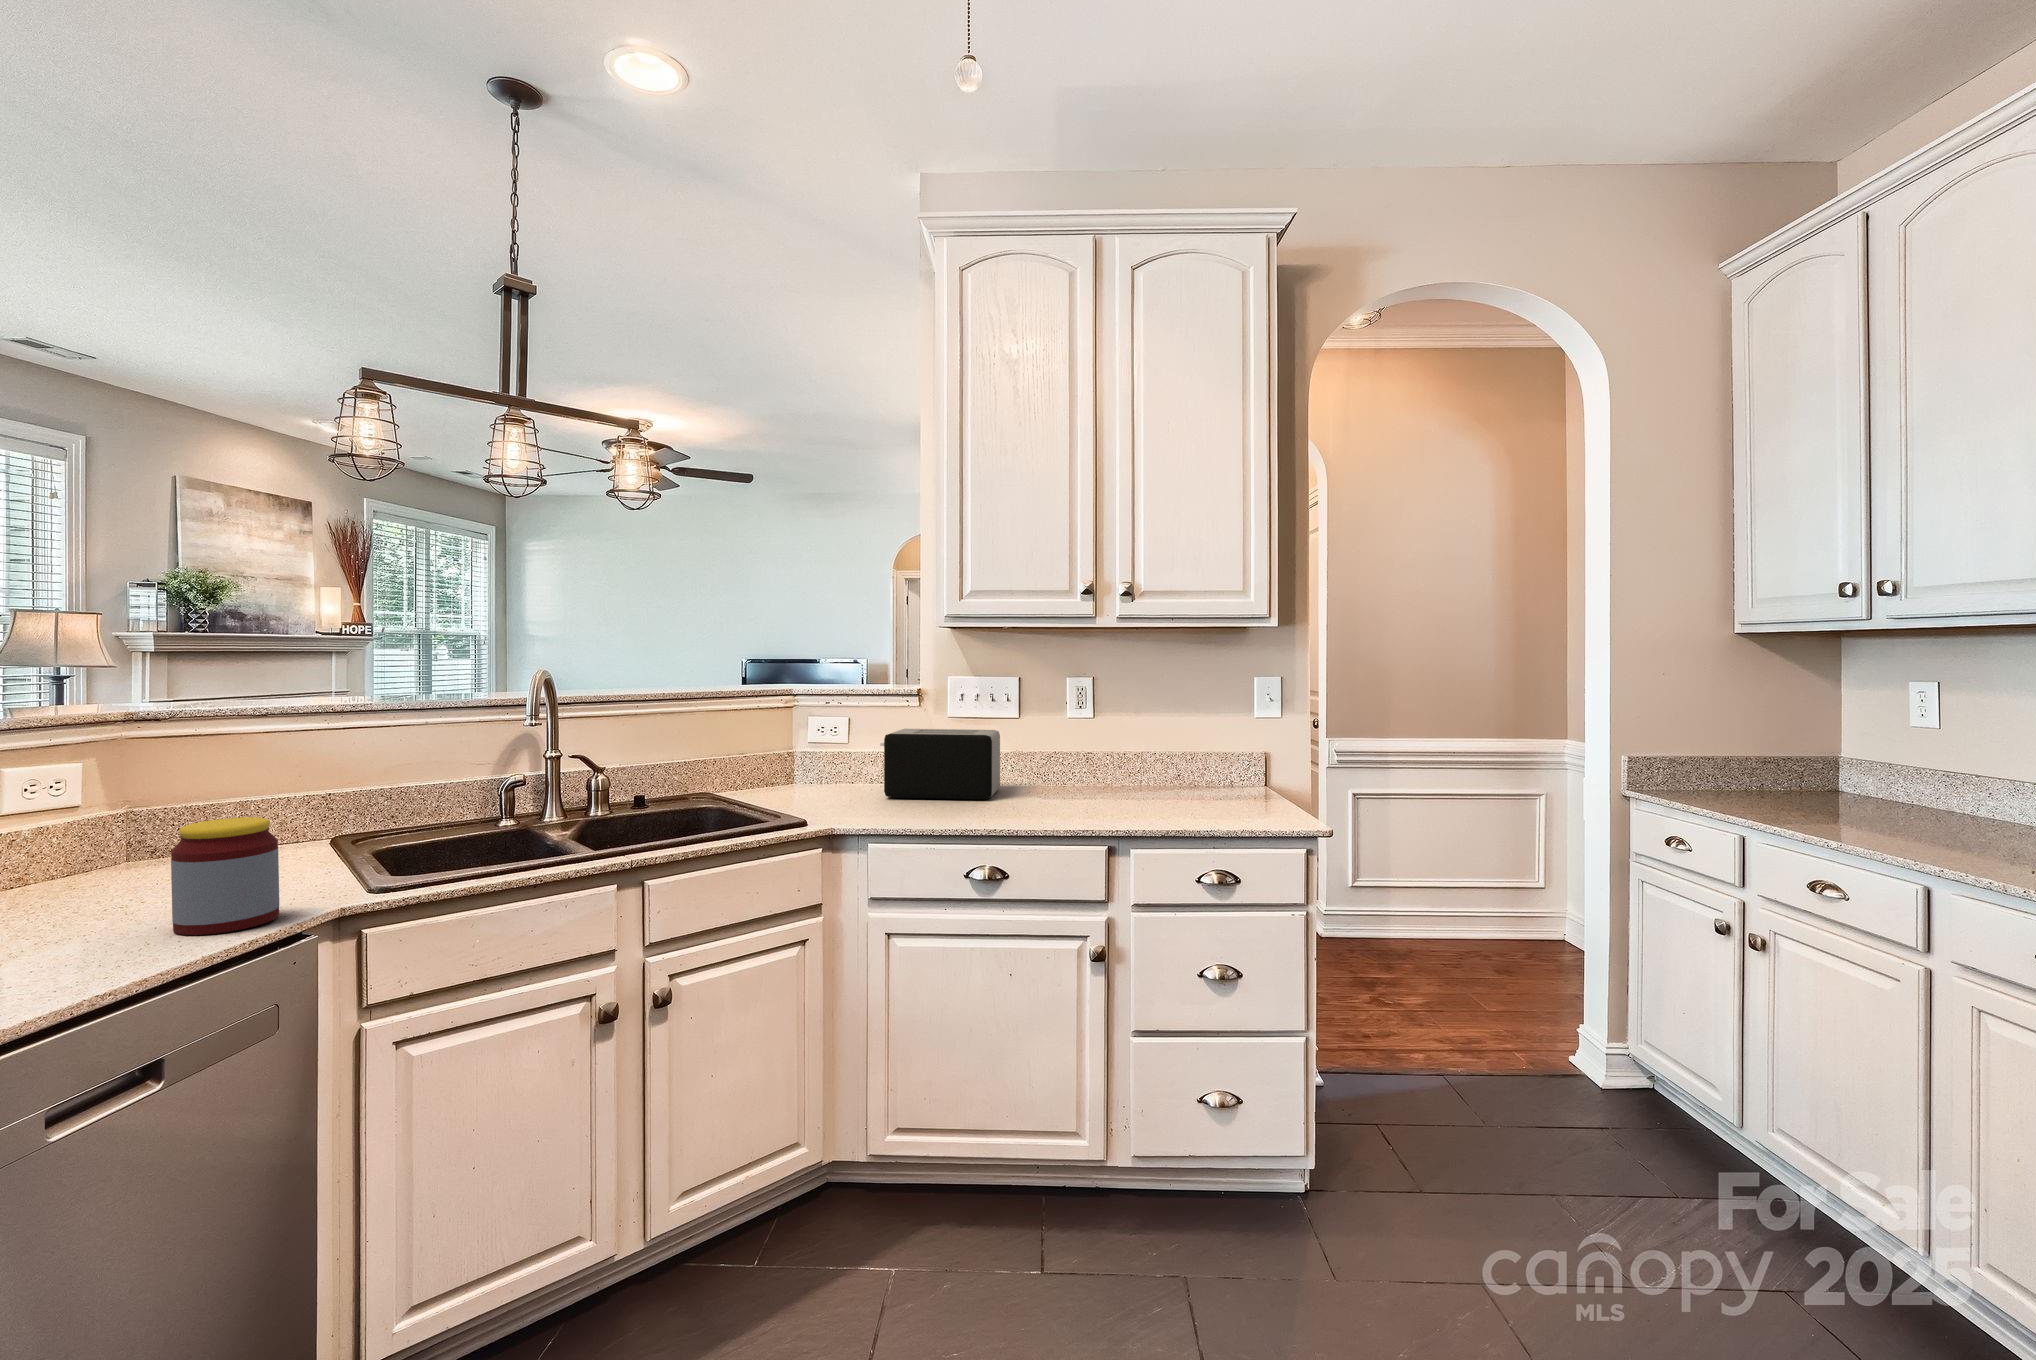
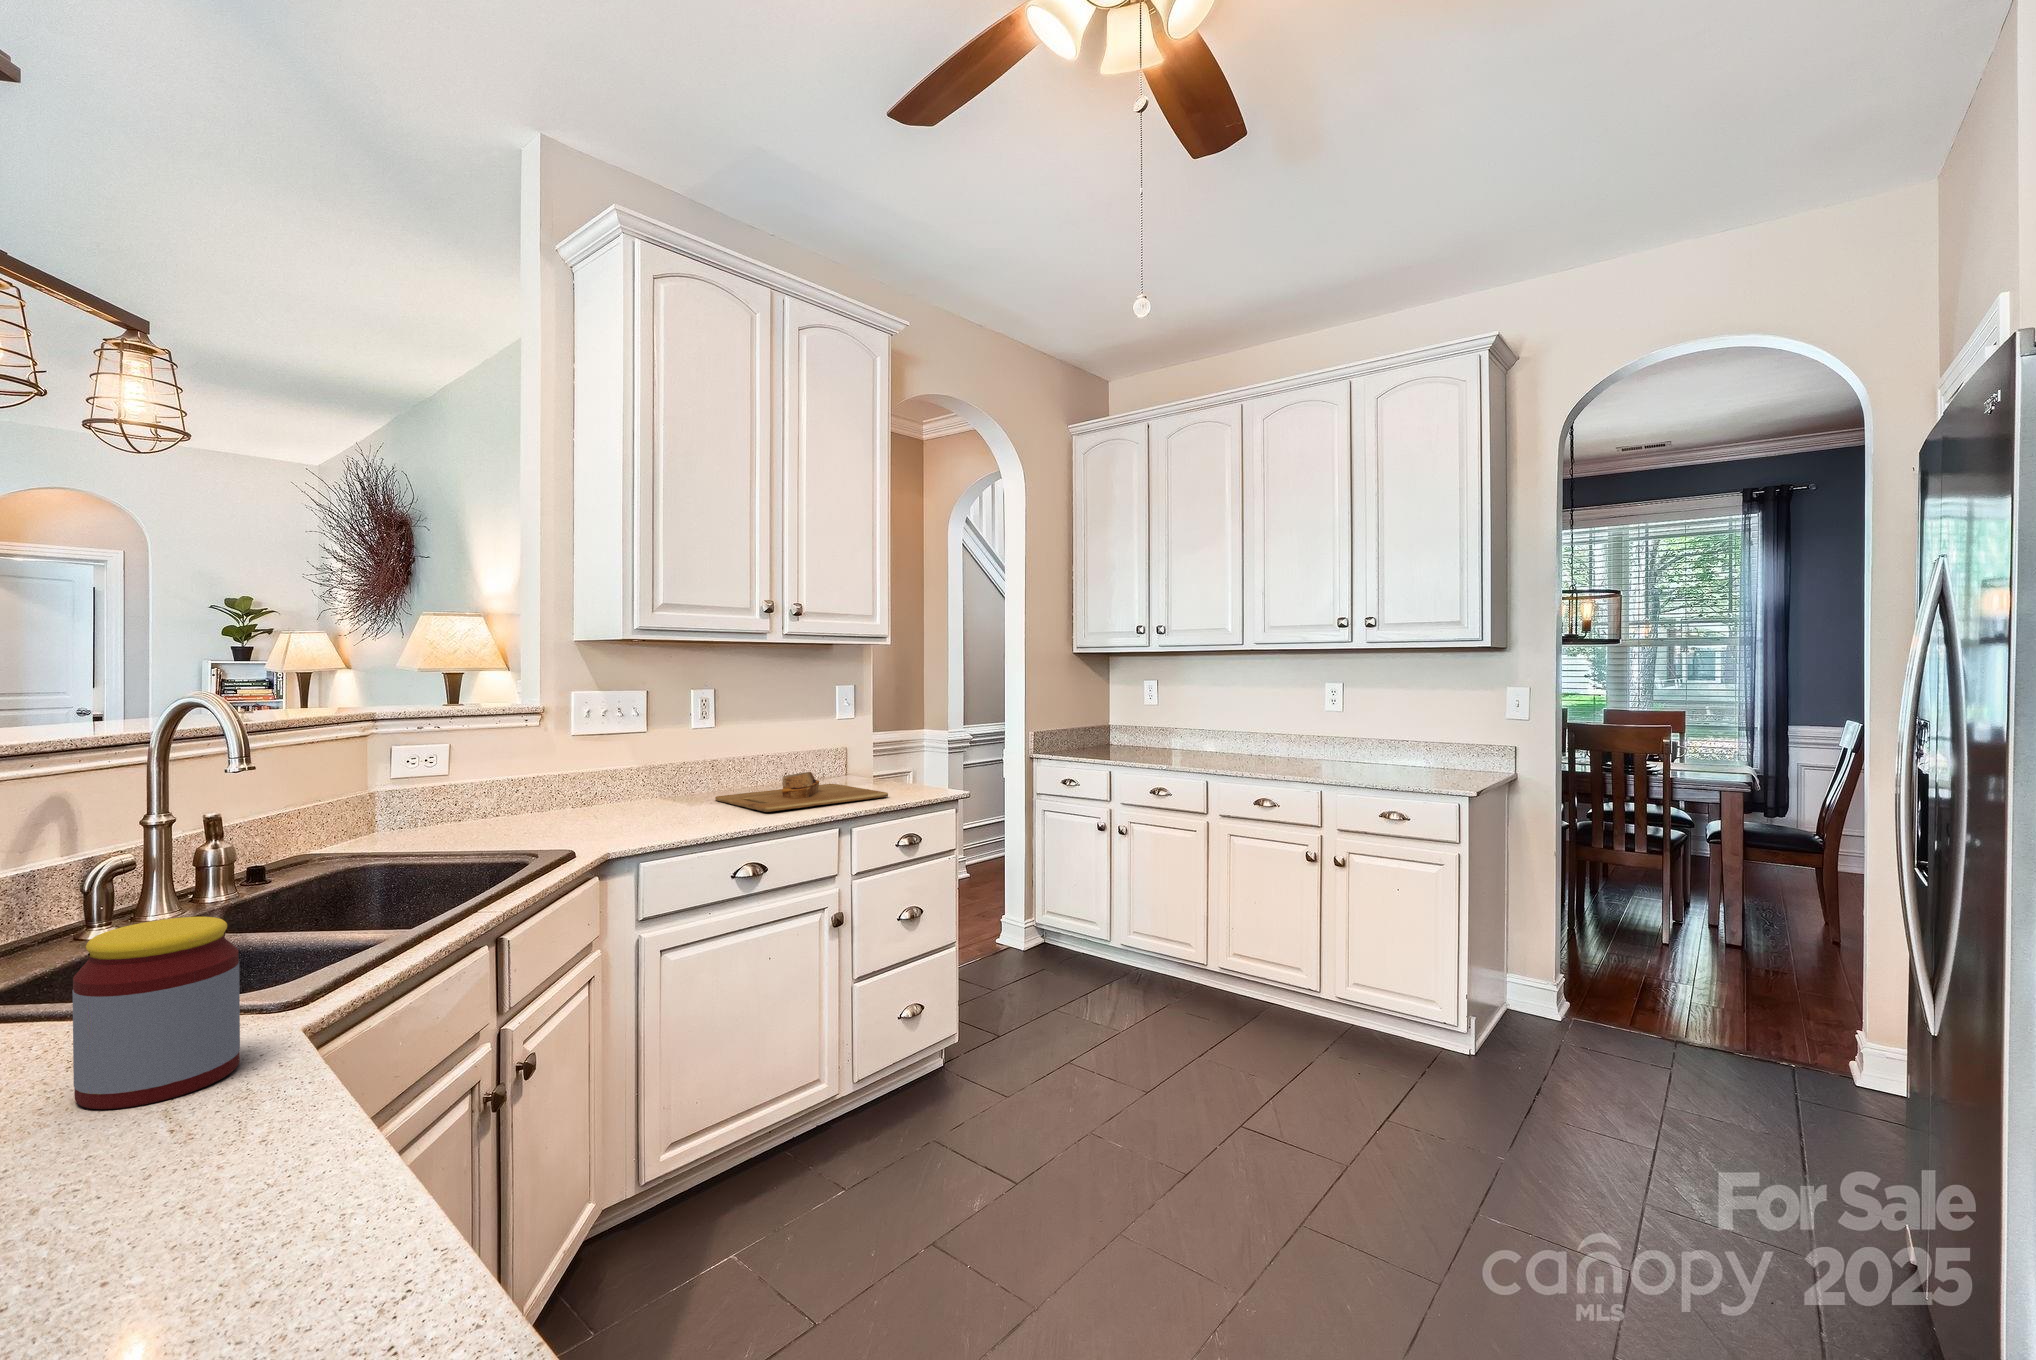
toaster: present [880,729,1000,800] -> none [534,744,677,824]
cutting board: none [1044,776,1213,818] -> present [715,772,888,812]

